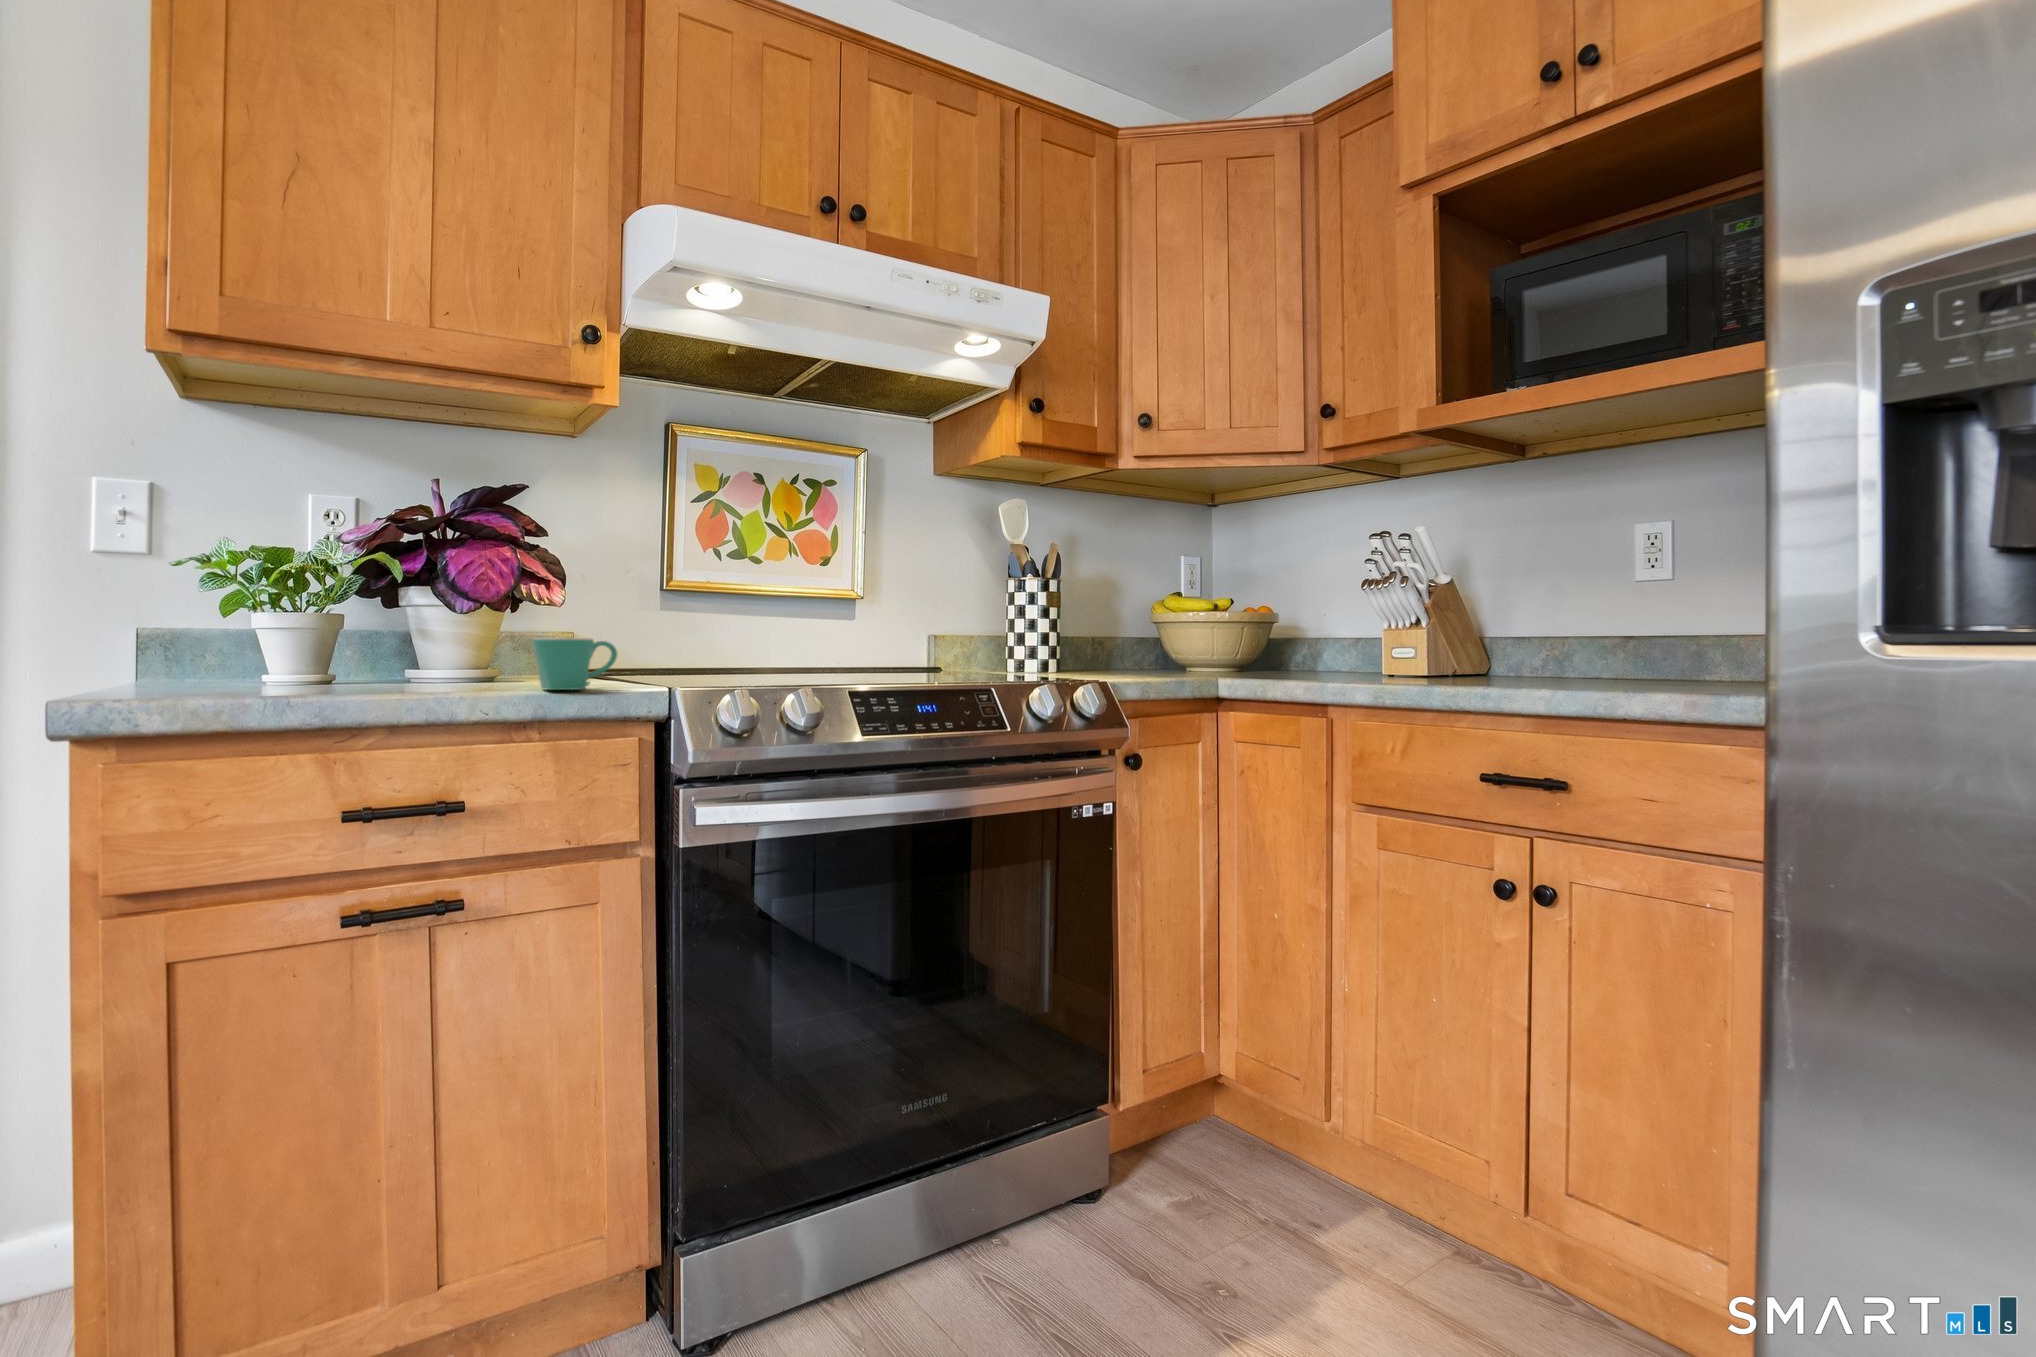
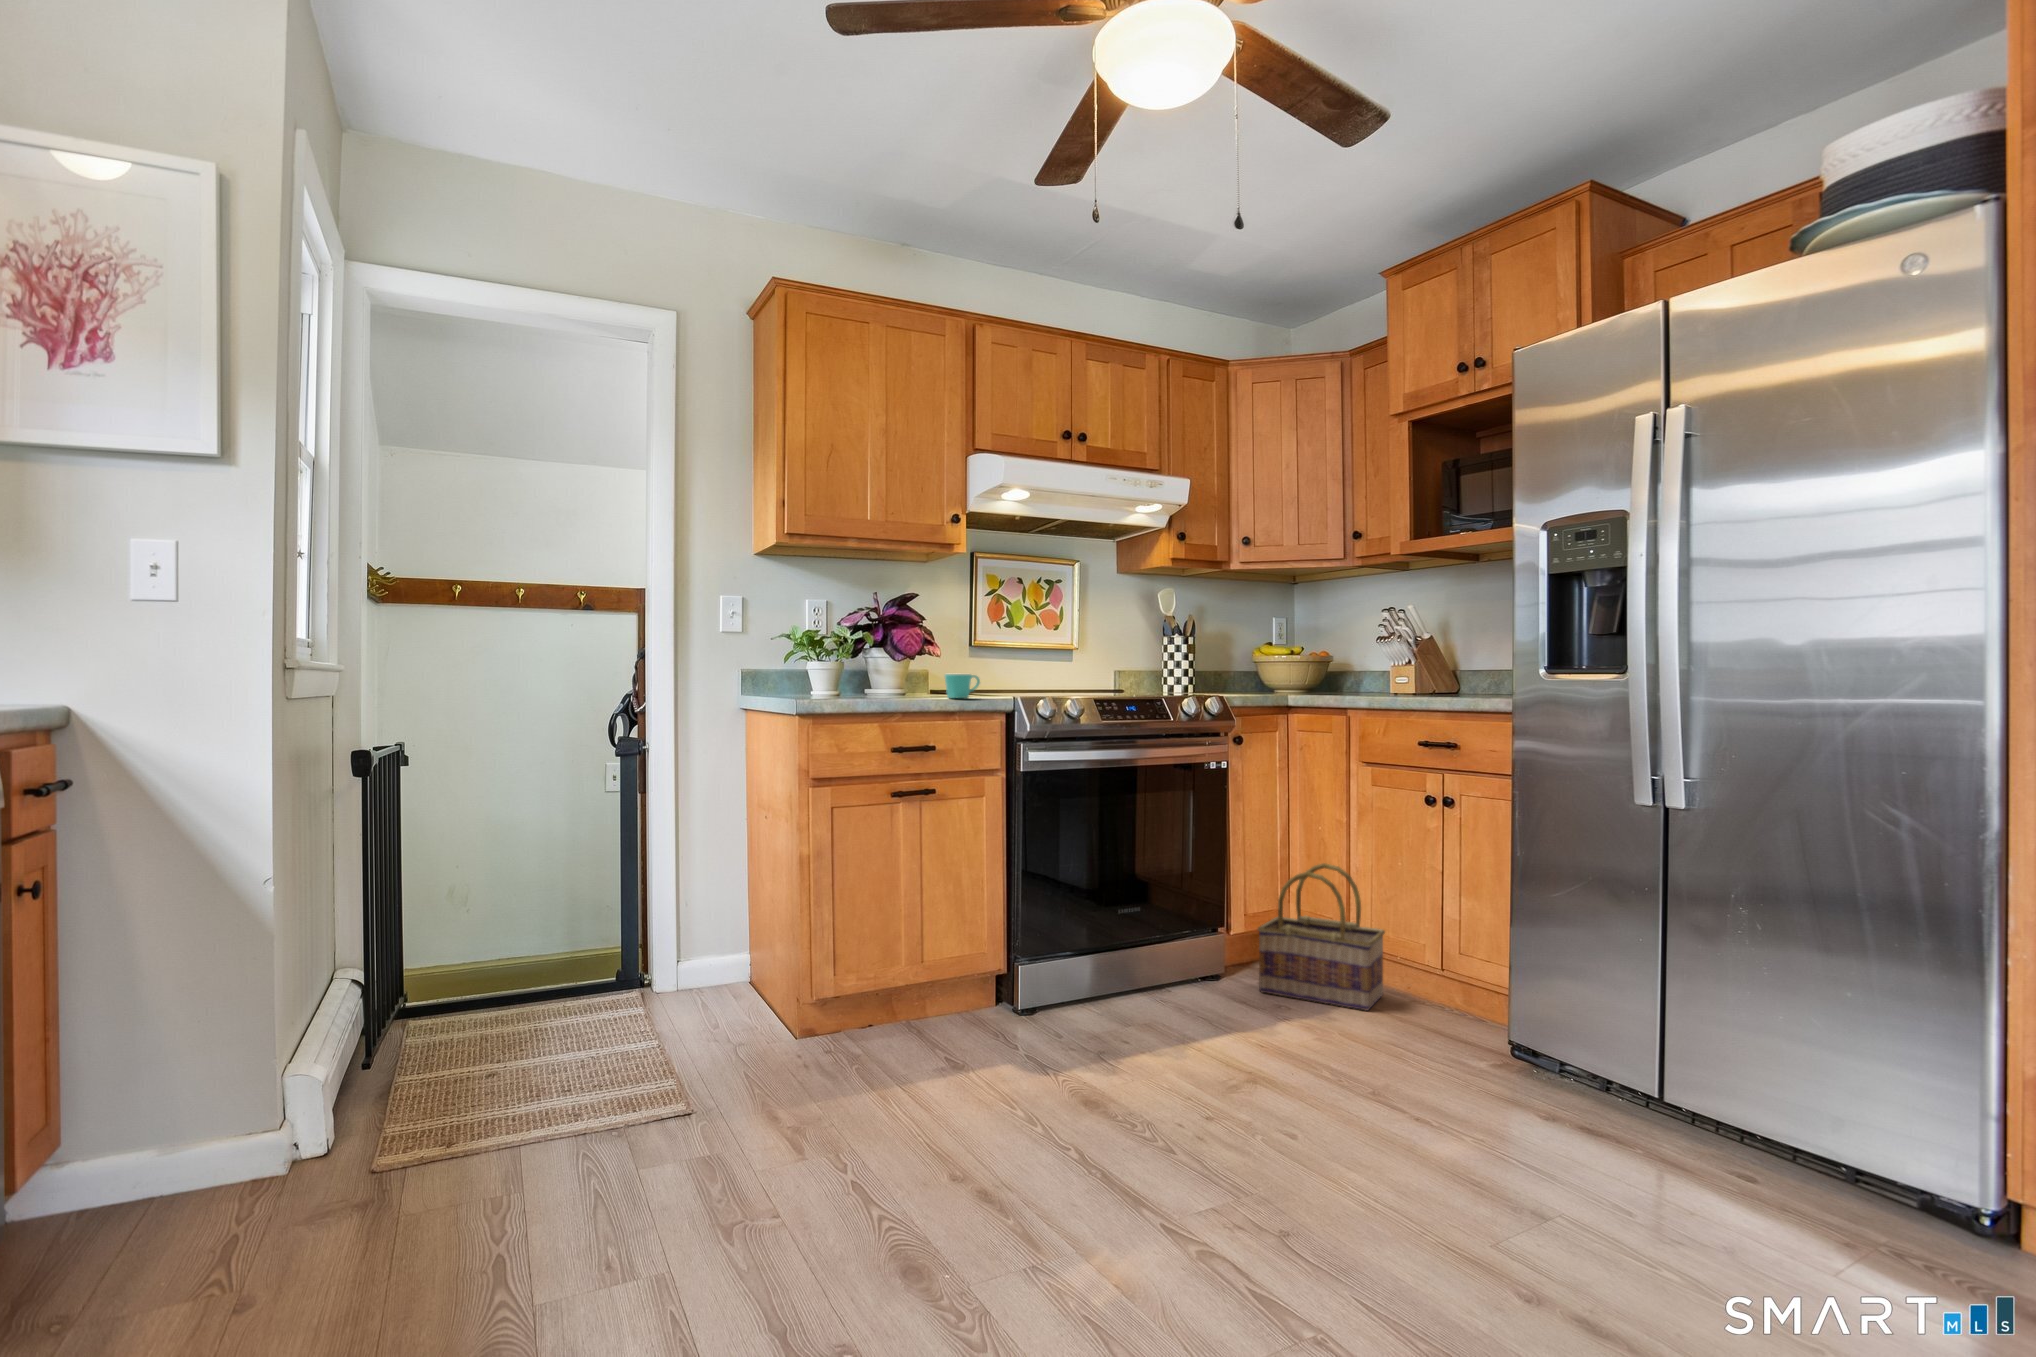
basket: none [1170,988,1403,1295] -> present [1258,863,1385,1010]

